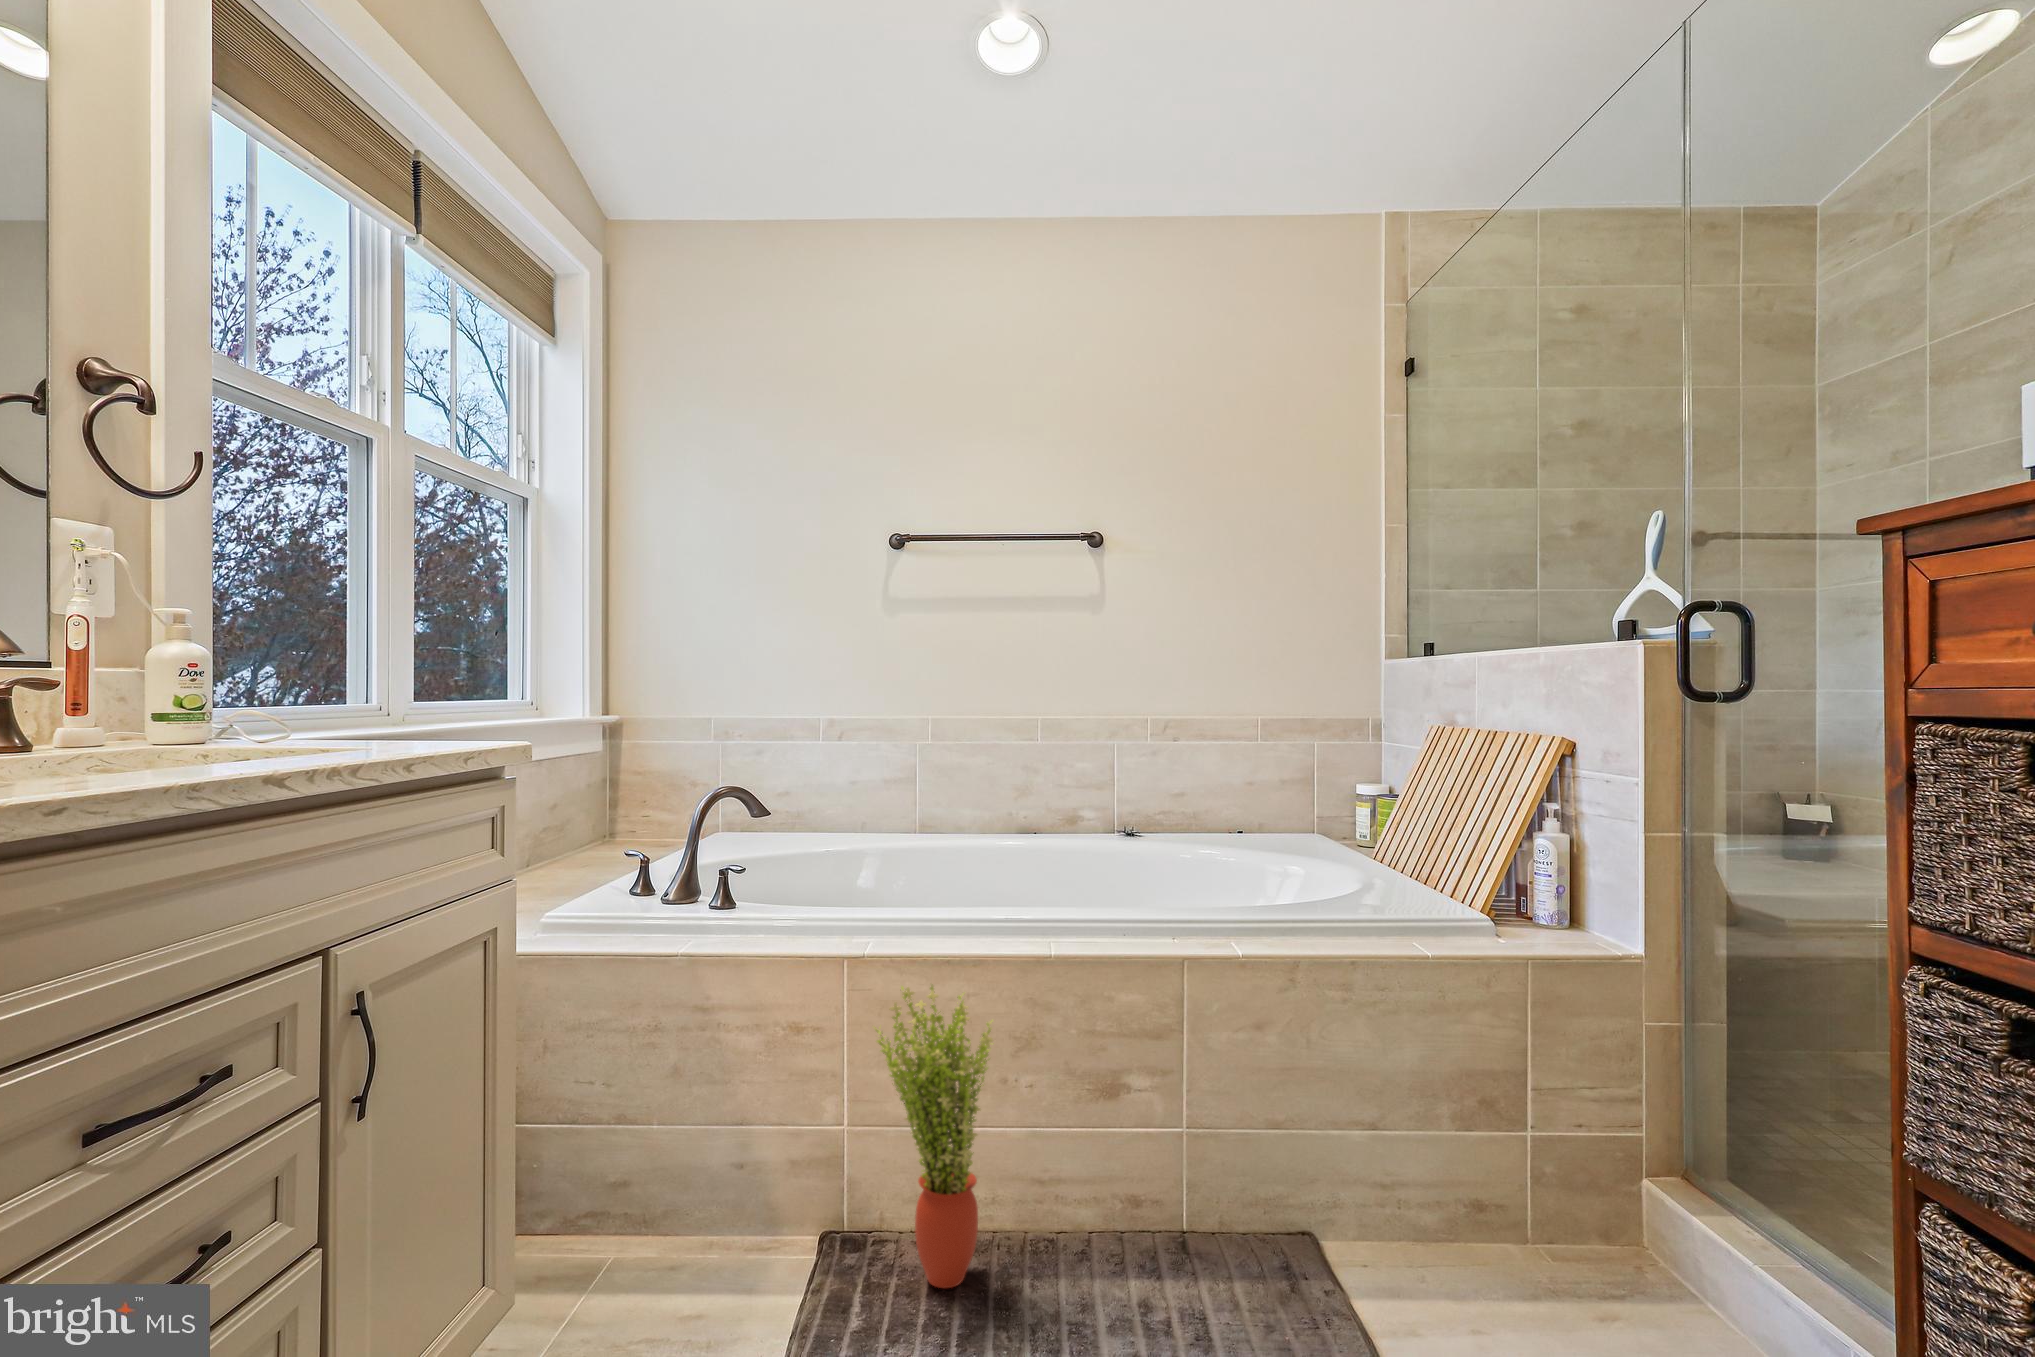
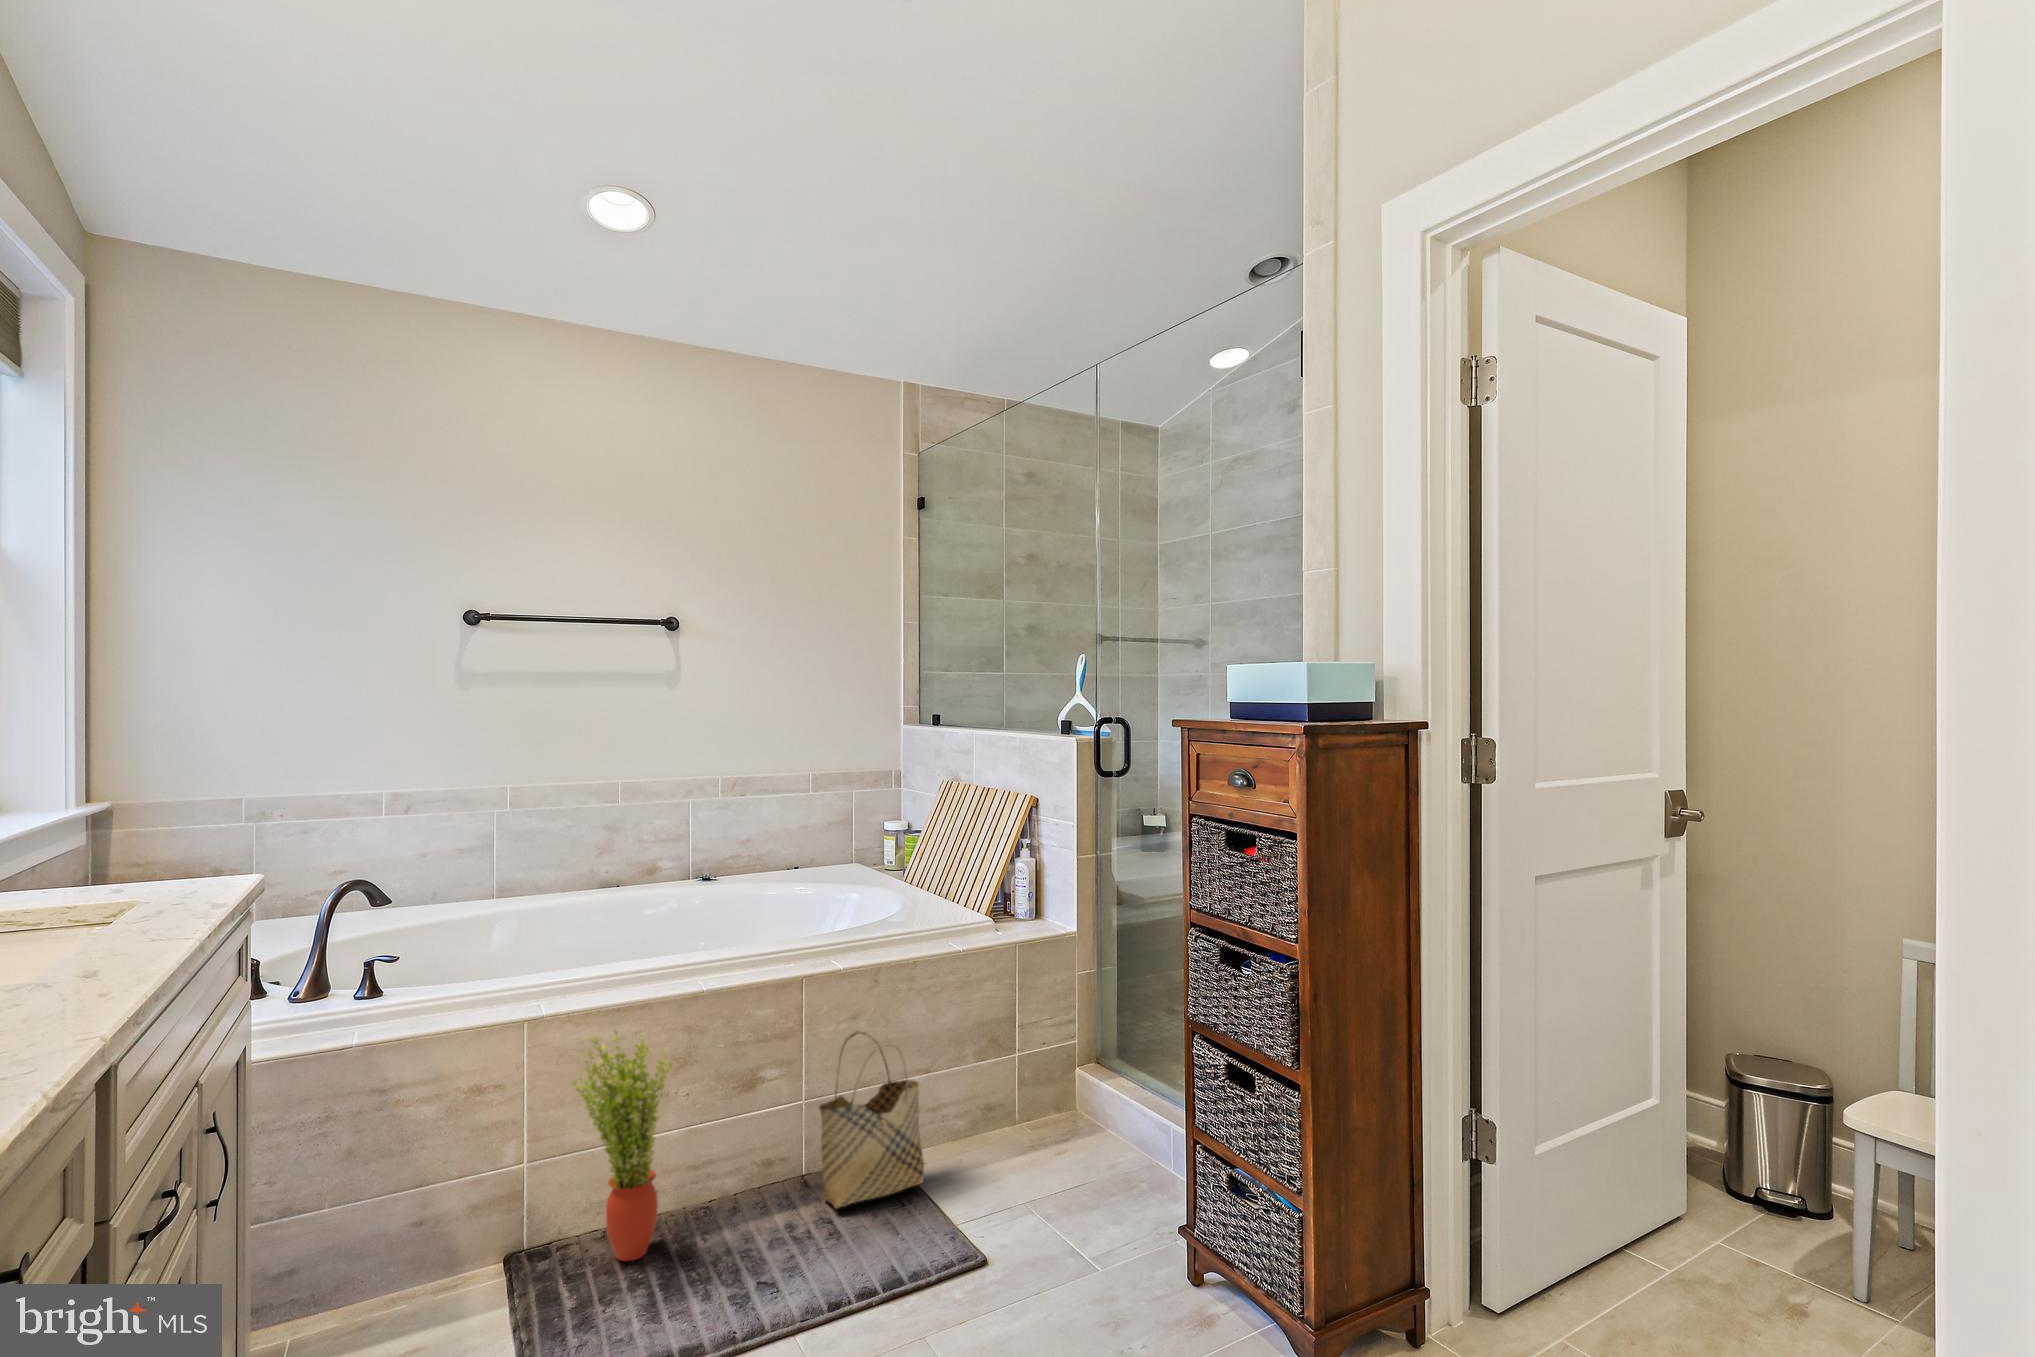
woven basket: none [1197,1047,1359,1299] -> present [819,1032,924,1208]

